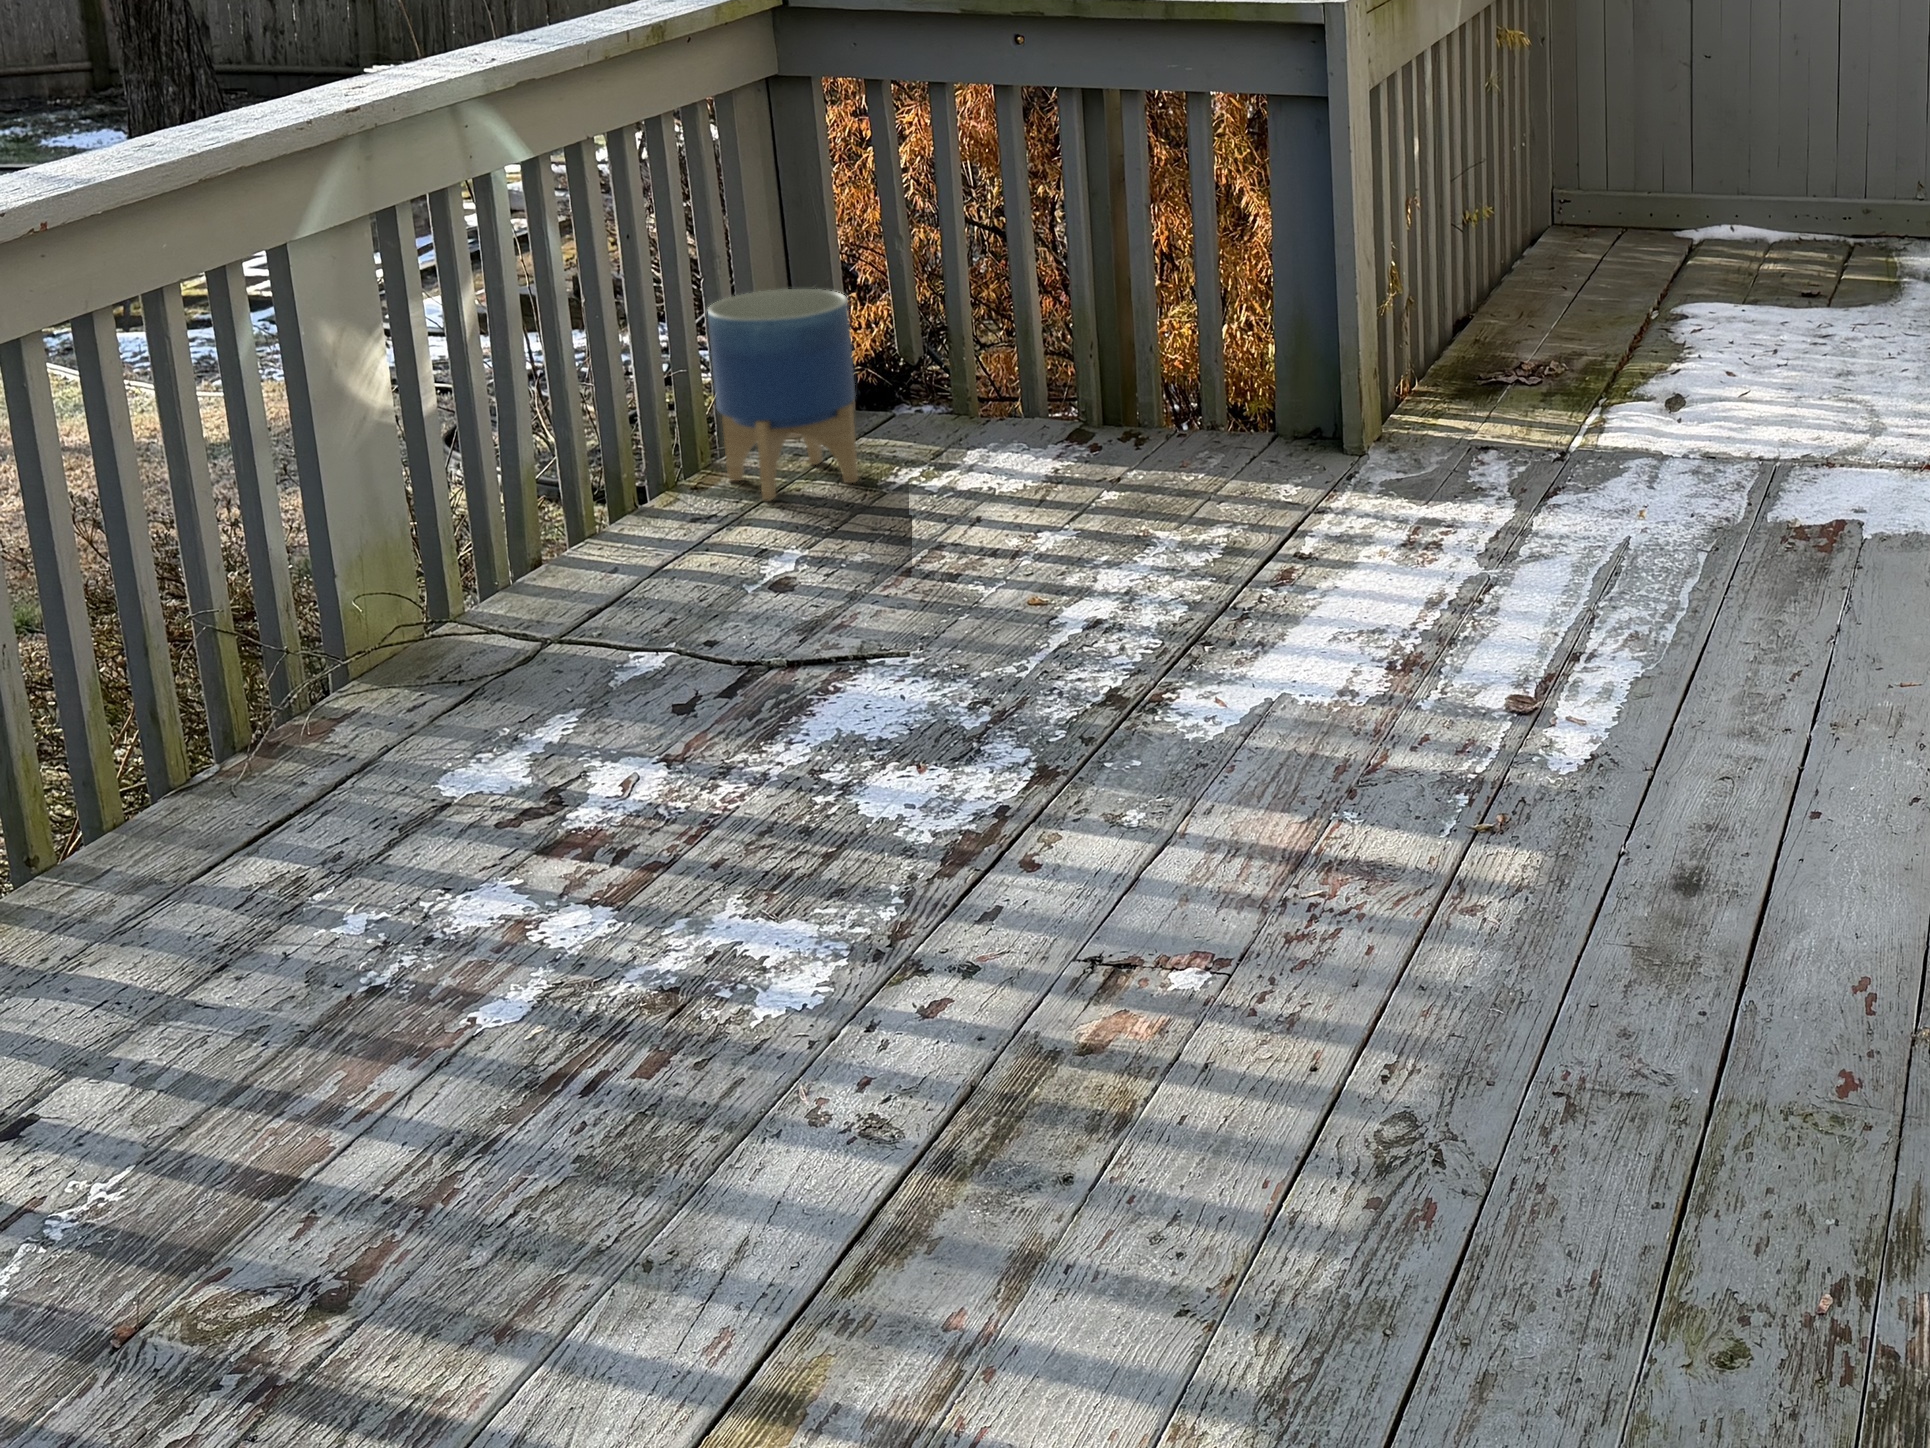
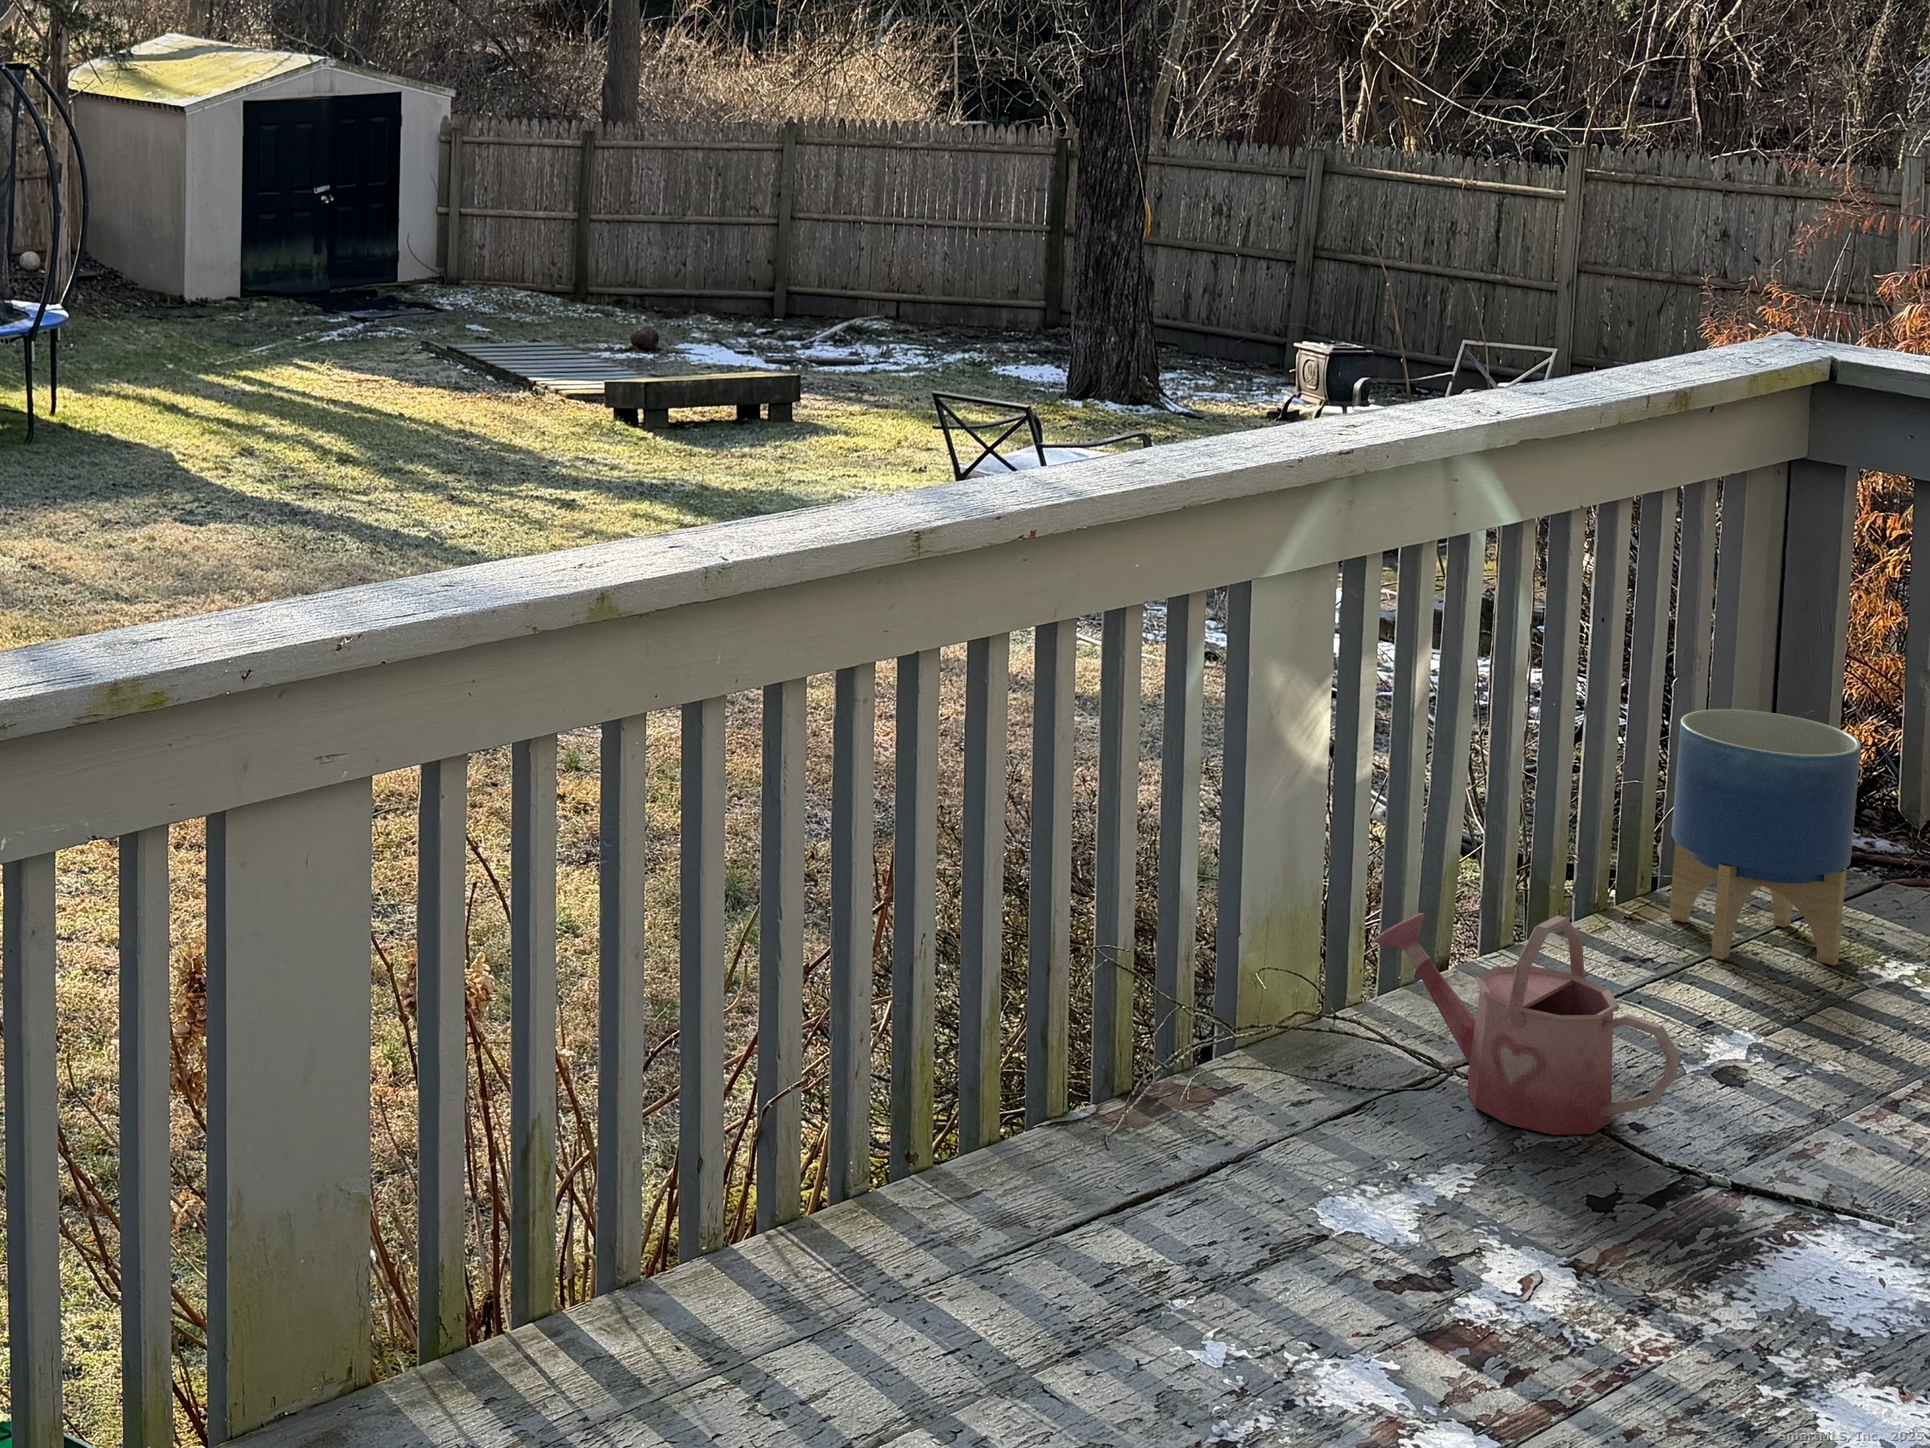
watering can: none [463,485,731,673] -> present [1373,913,1680,1135]

